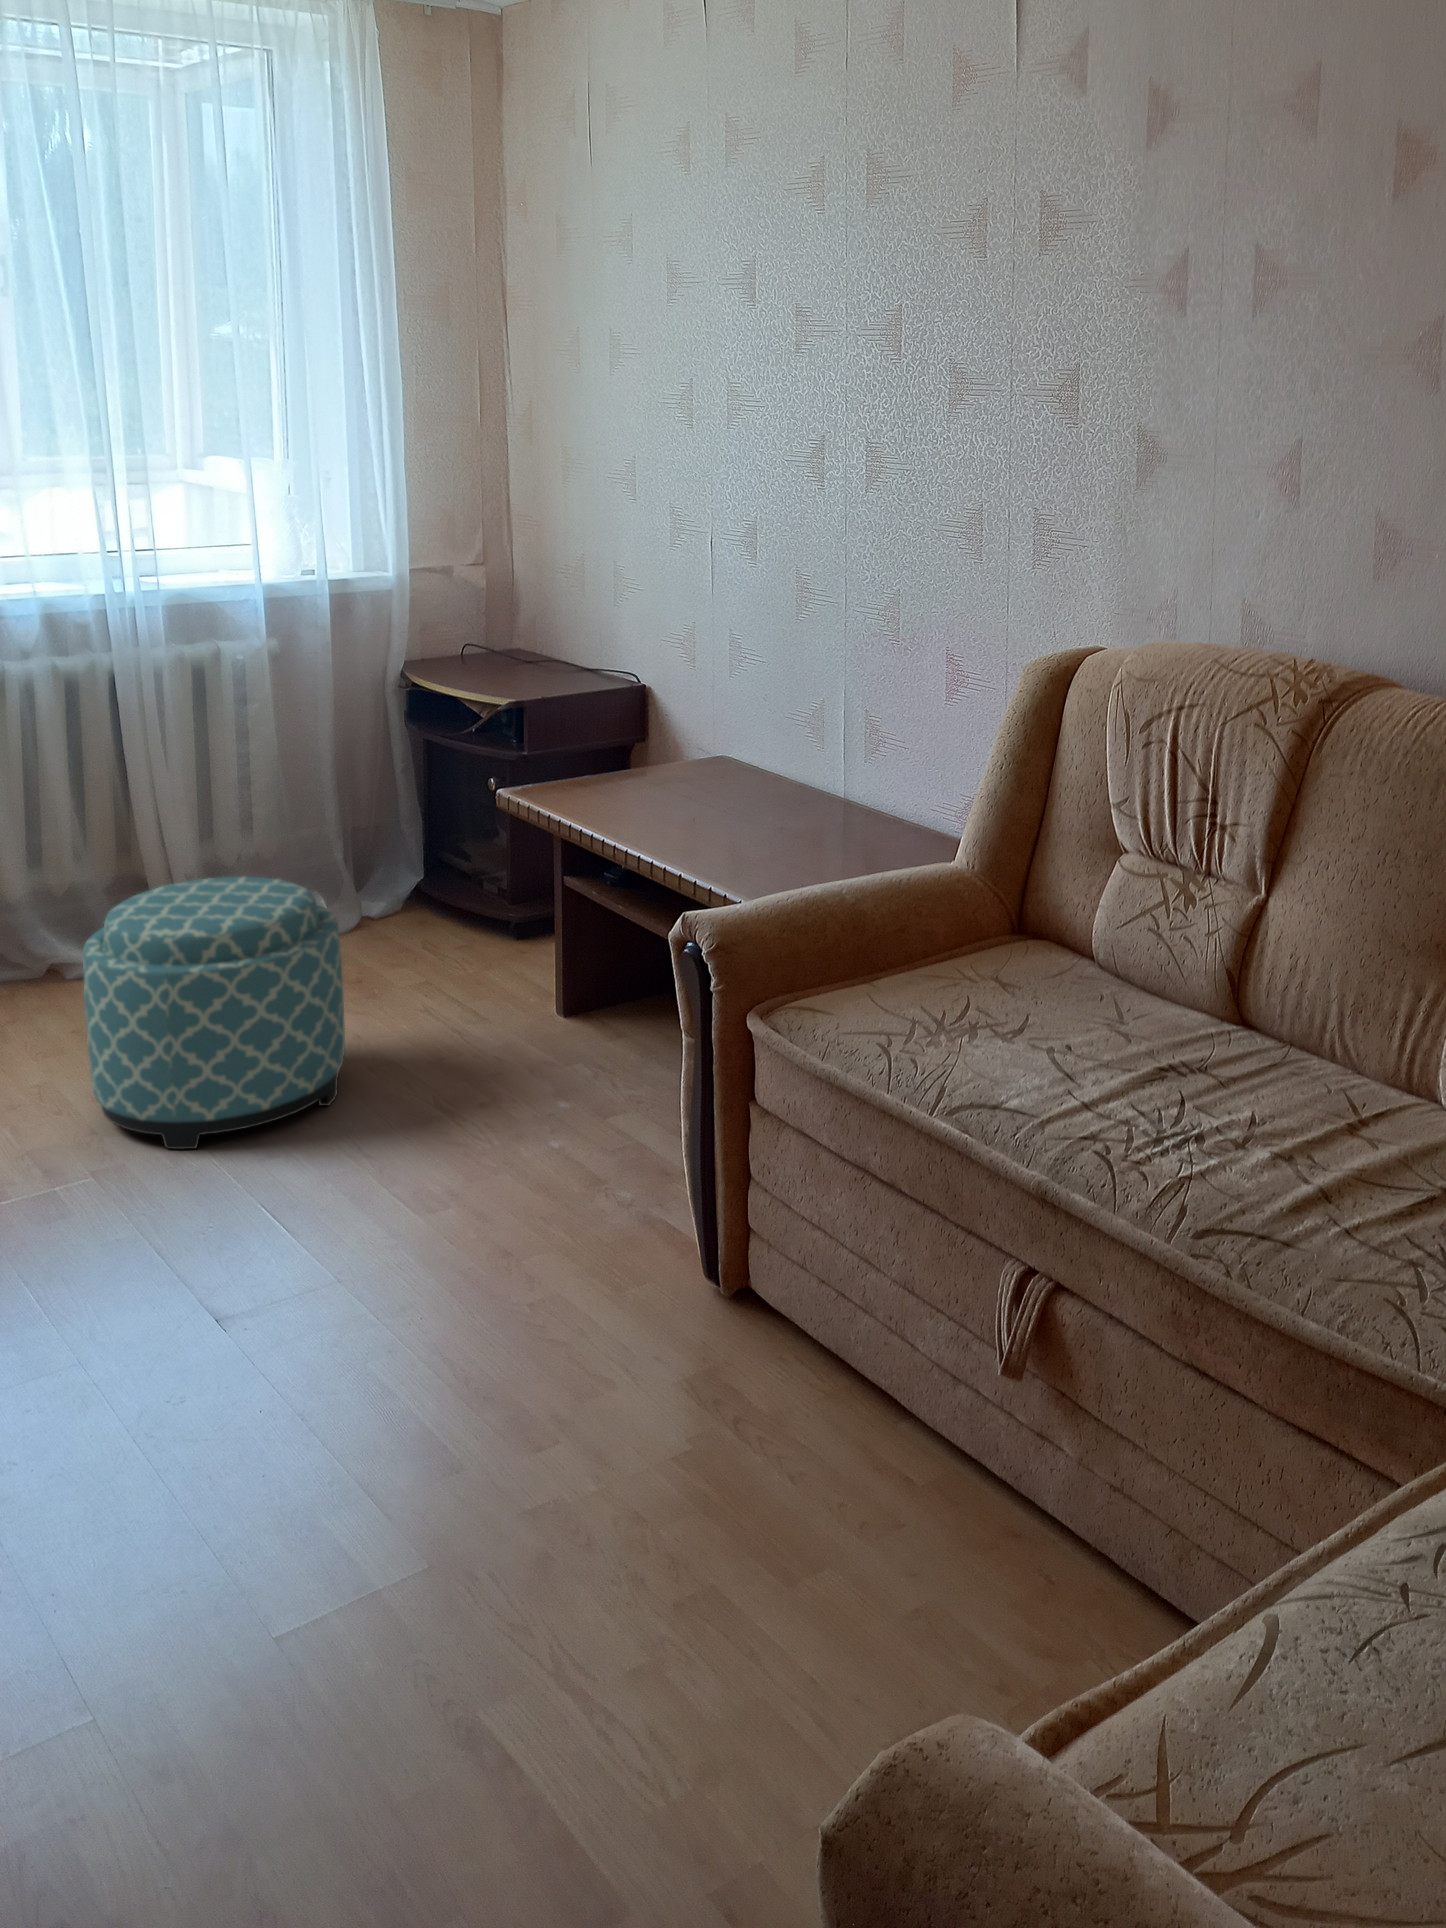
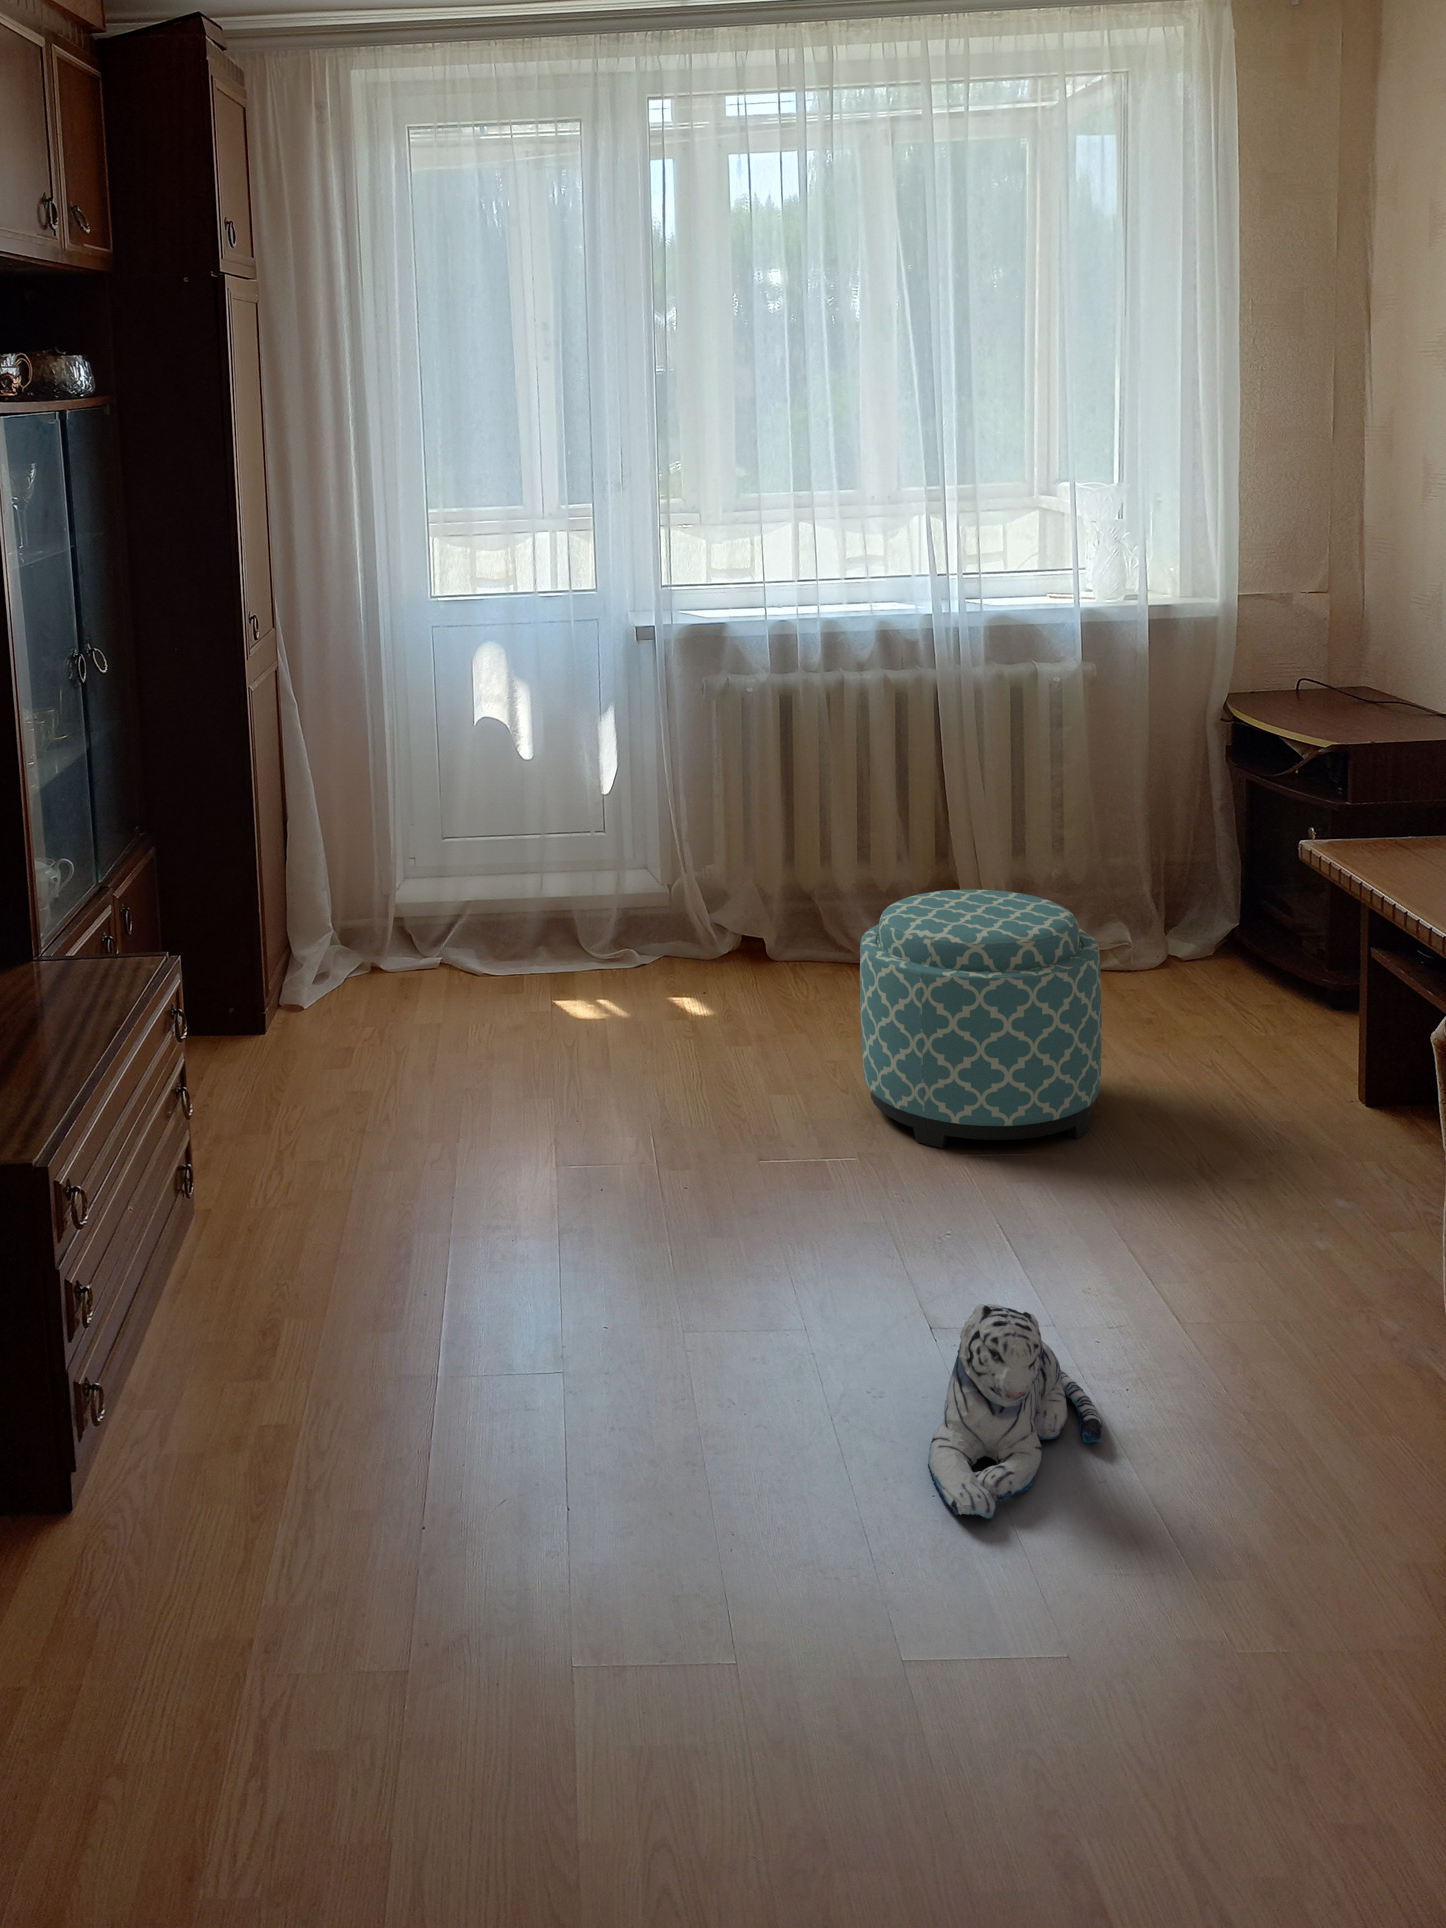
plush toy: none [283,1280,442,1500] -> present [928,1304,1102,1519]

